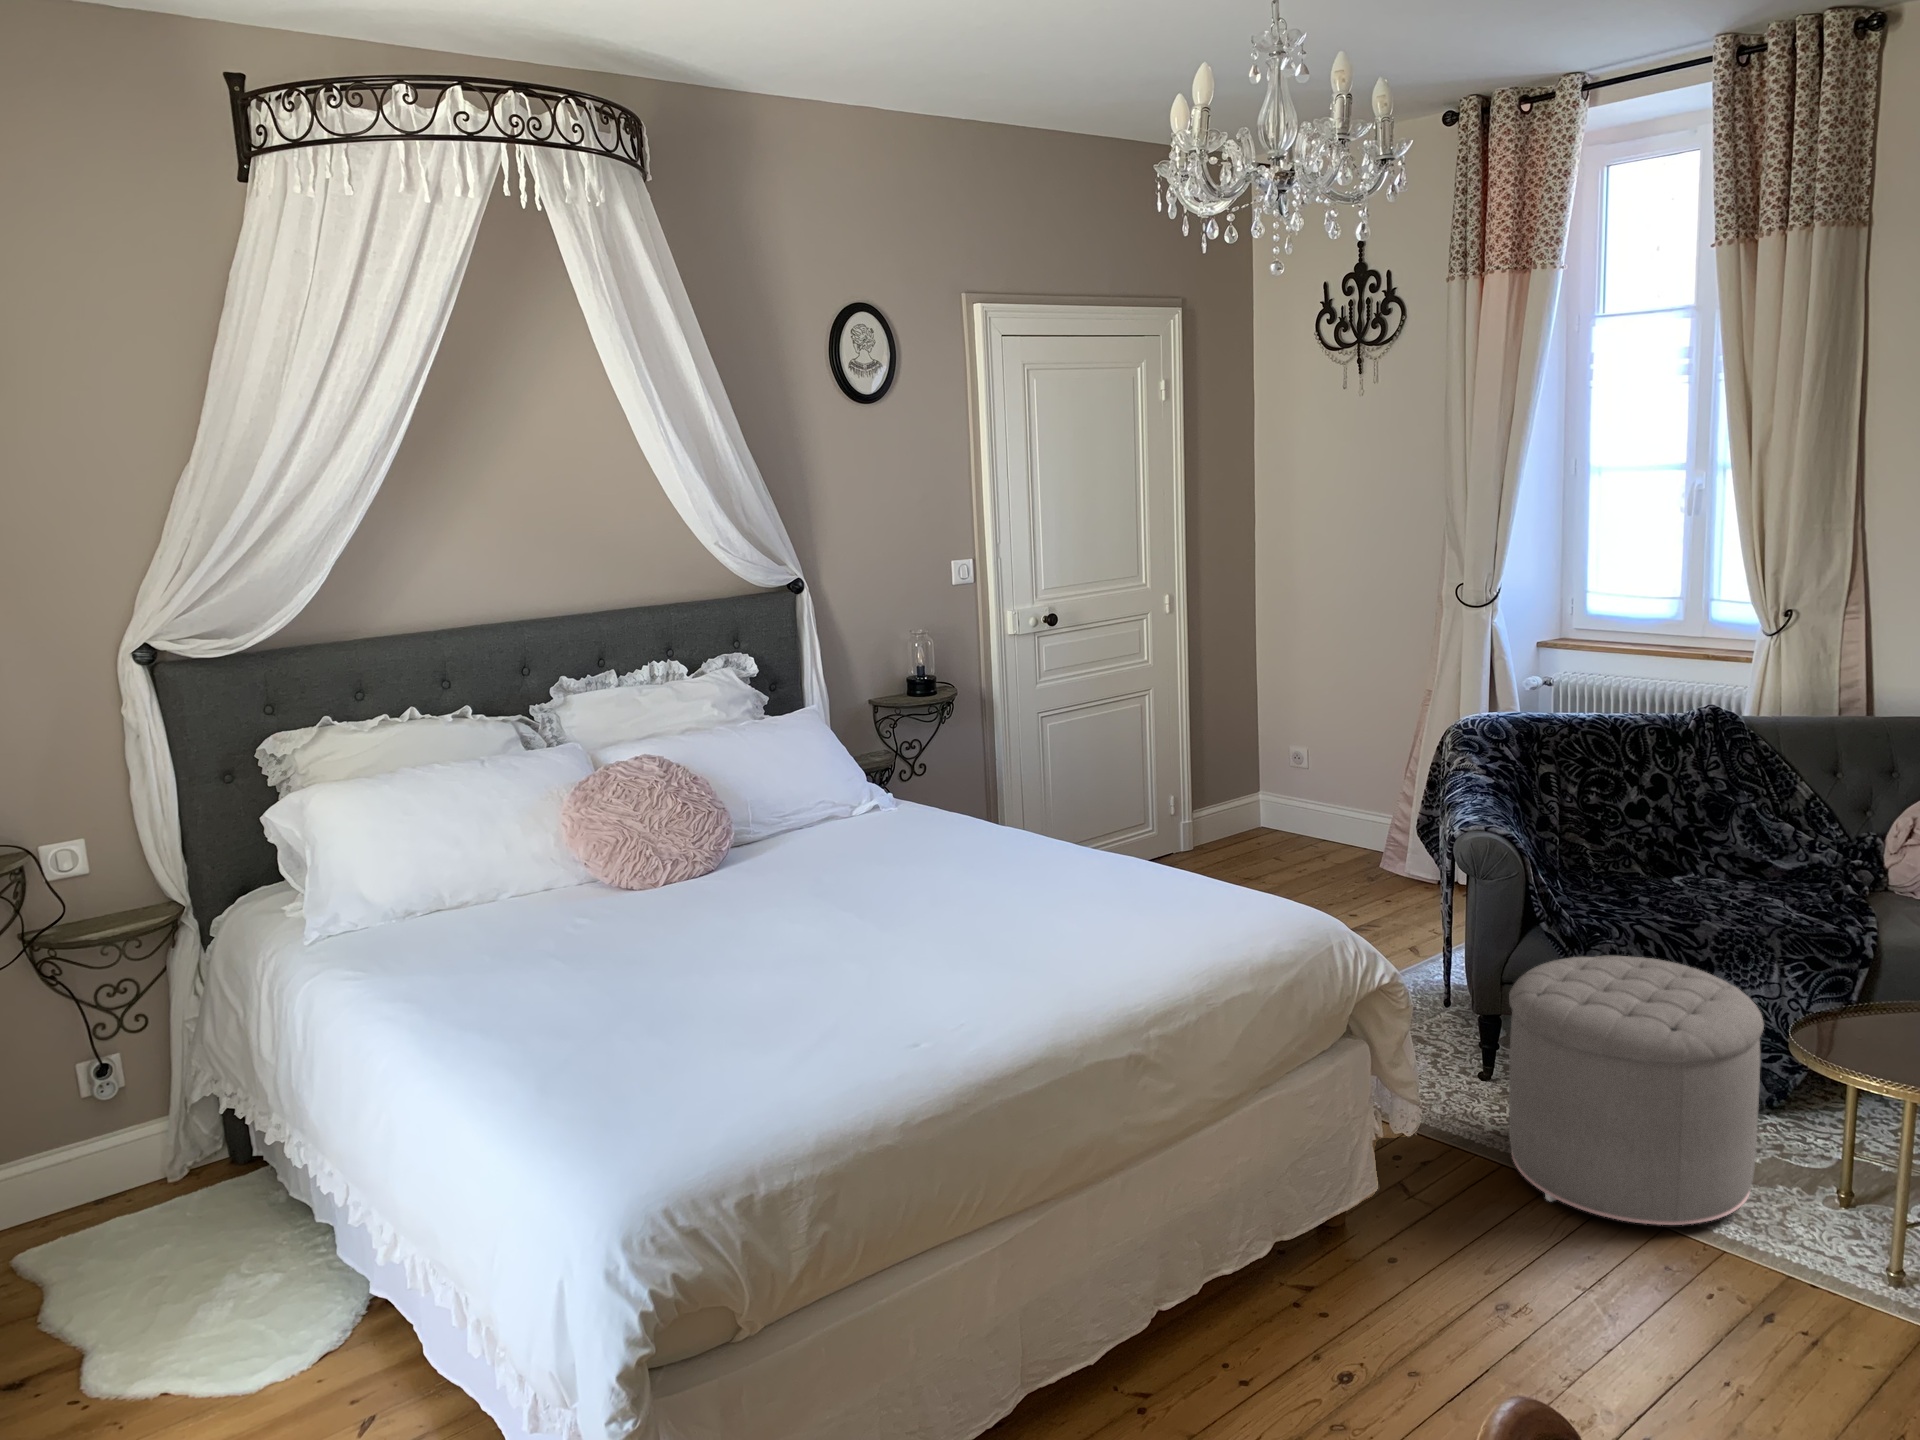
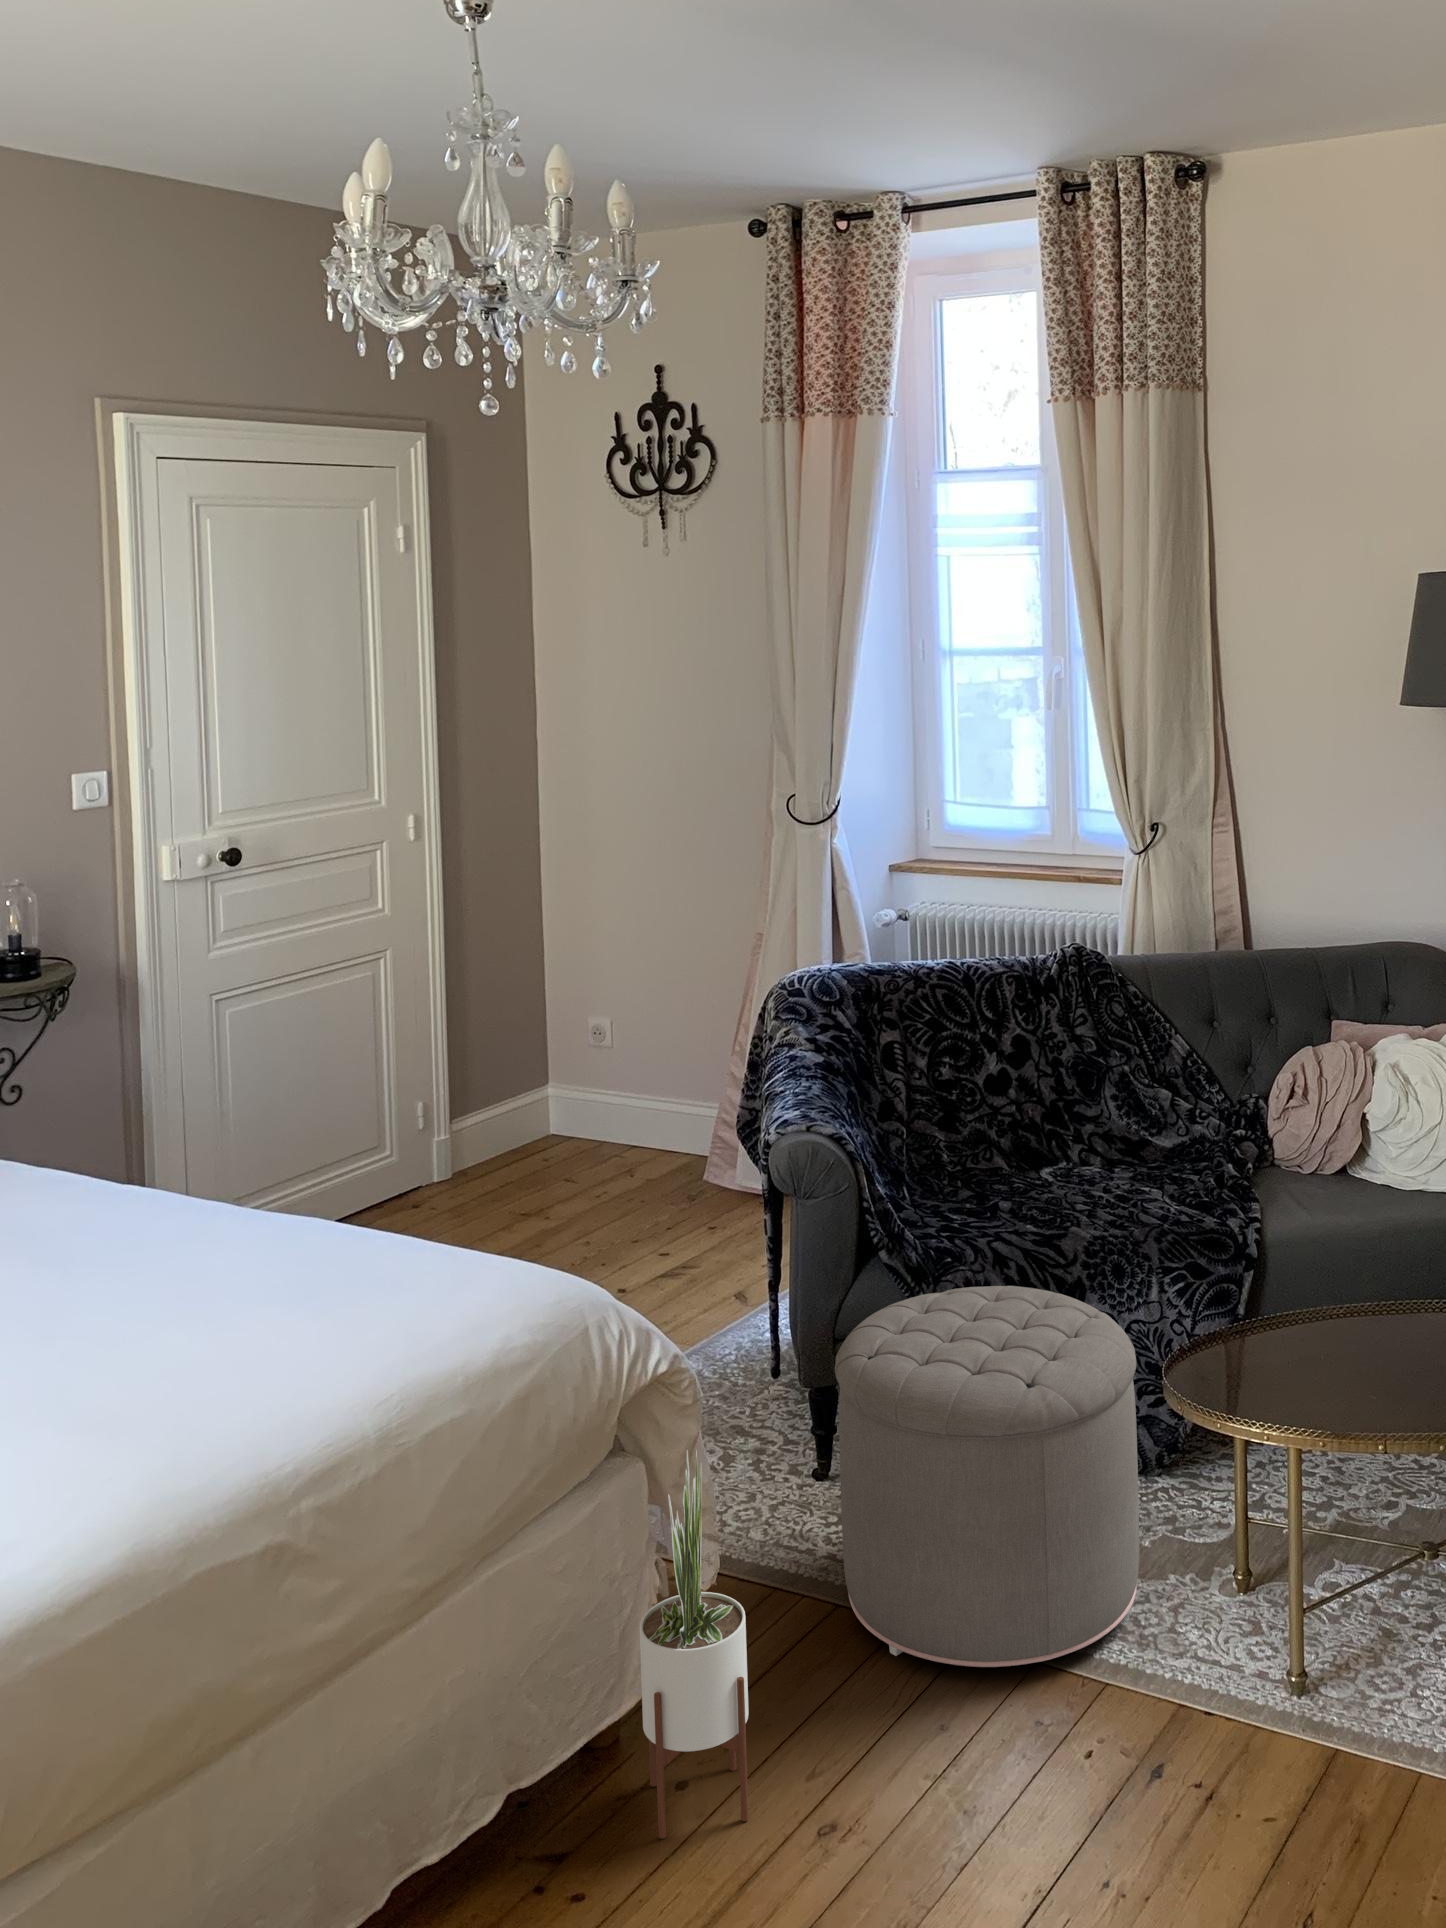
potted plant: none [1370,1036,1447,1284] -> present [640,1451,749,1838]

